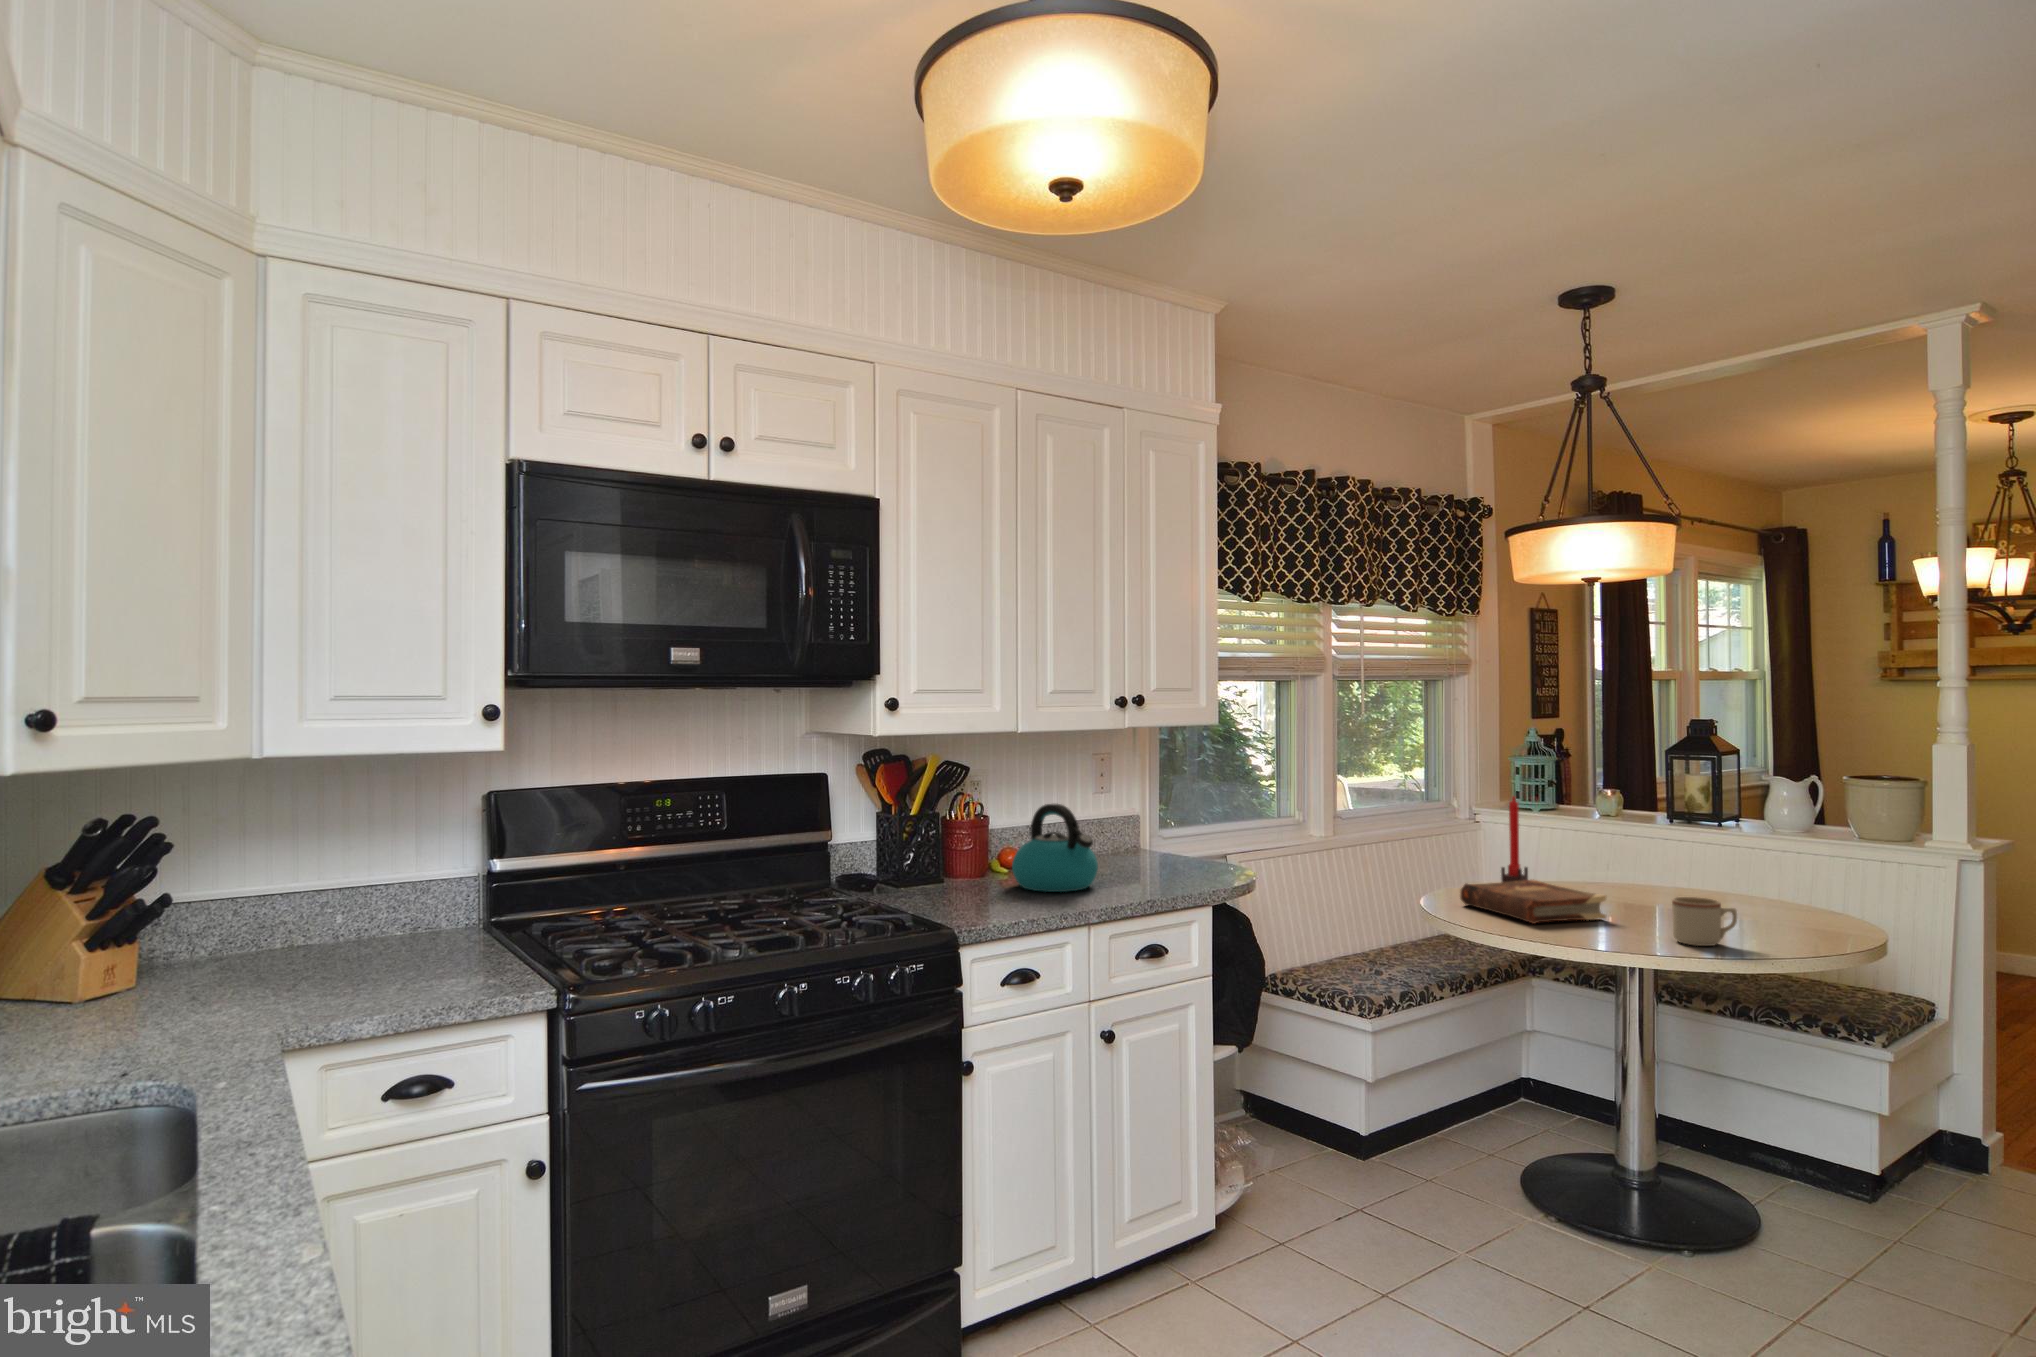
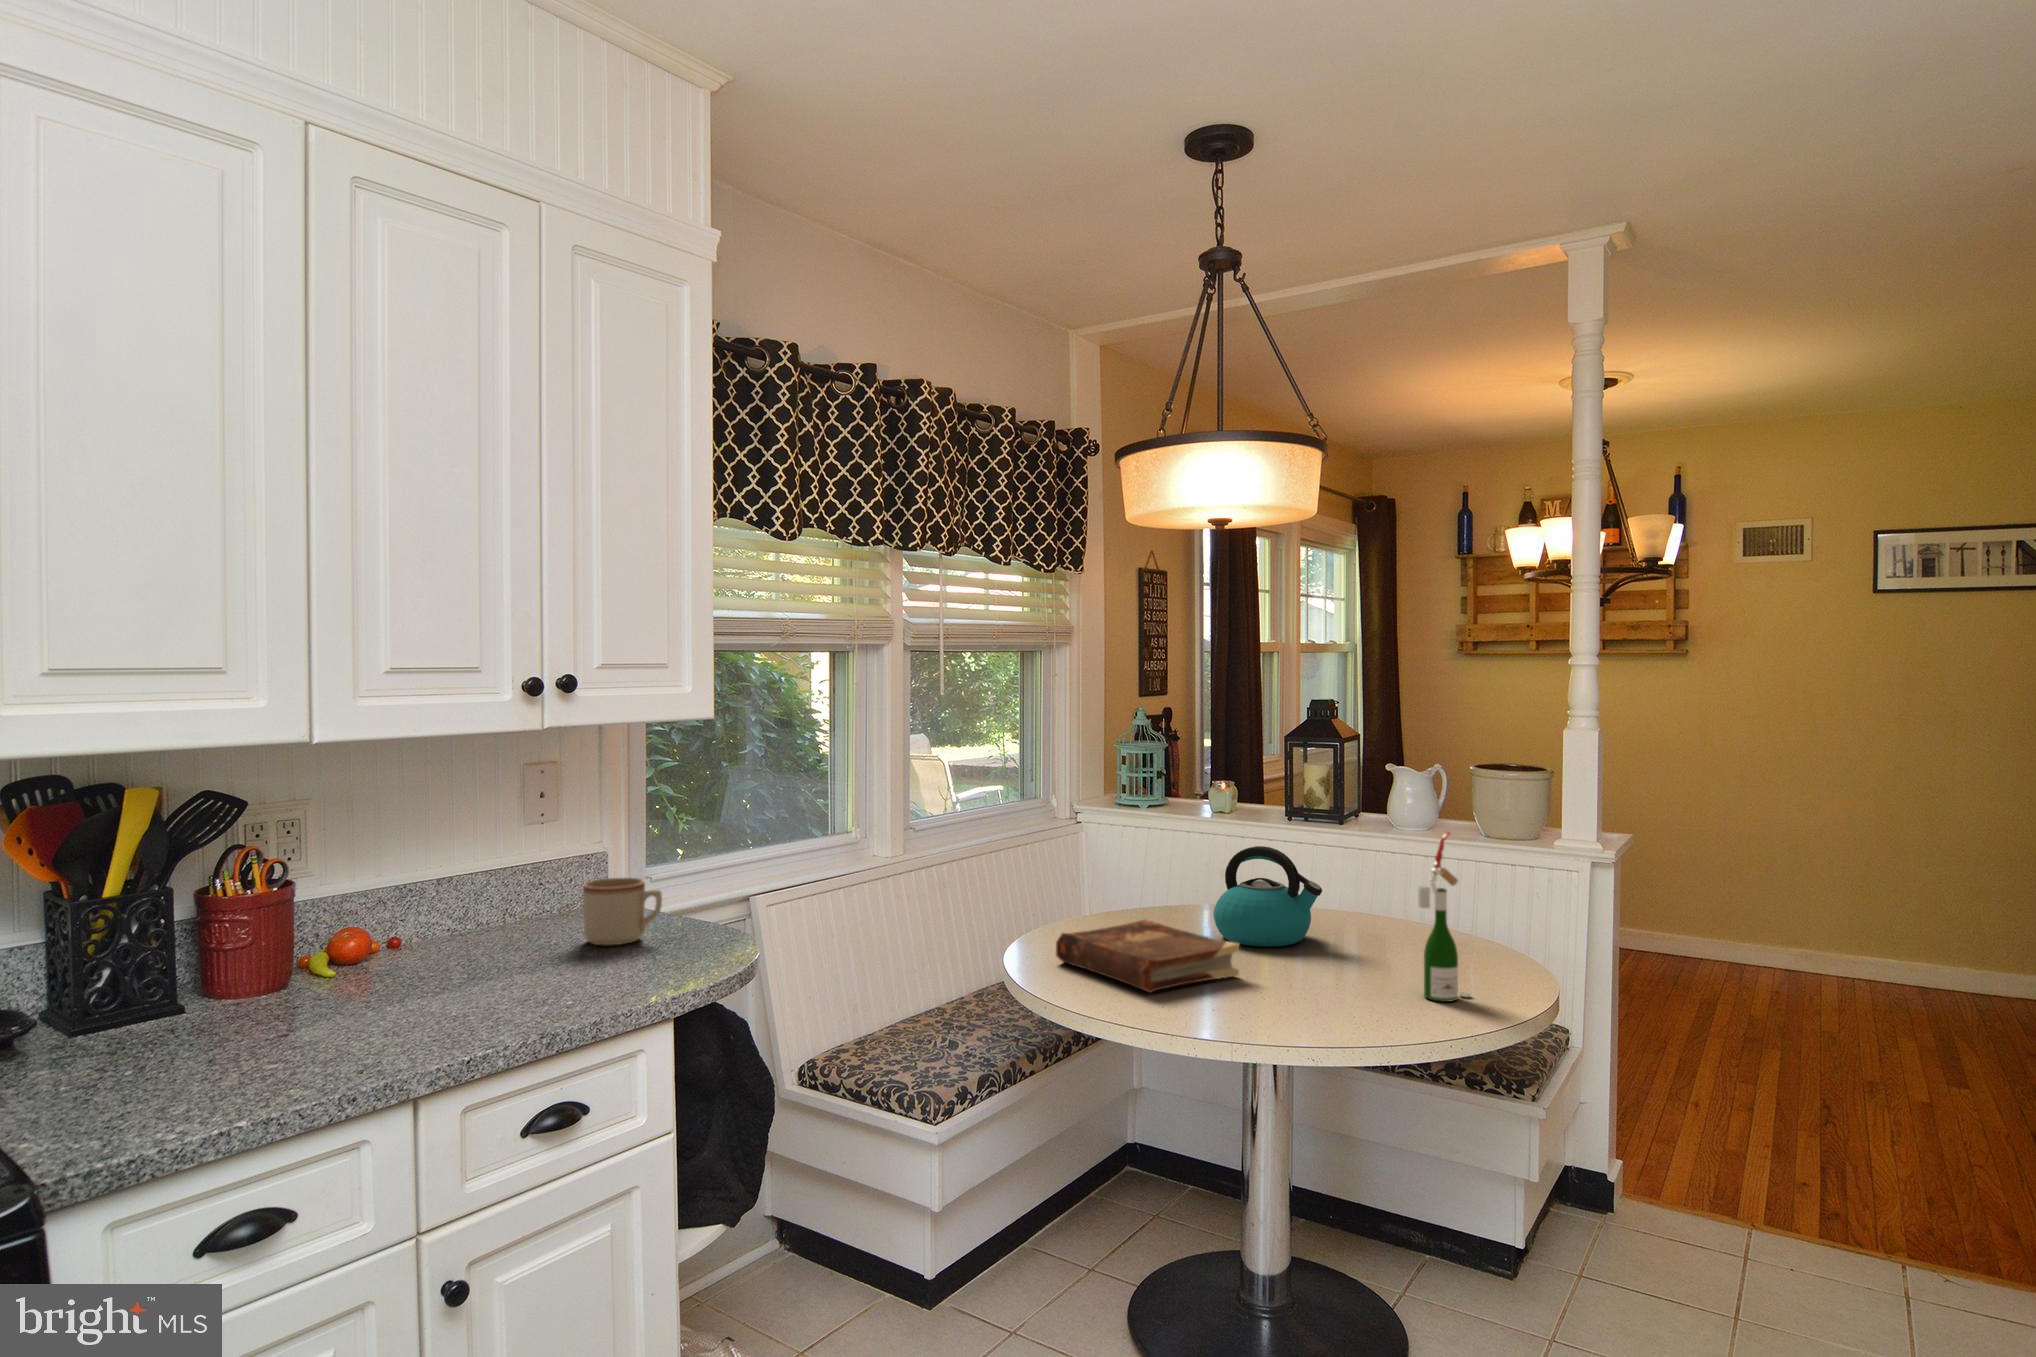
candle: present [1501,796,1528,882] -> none [1107,806,1140,933]
kettle: present [1012,804,1098,892] -> present [1213,846,1322,947]
wine bottle: none [1754,814,1802,943] -> present [1418,832,1471,1002]
mug: present [1672,897,1737,946] -> present [583,878,662,945]

